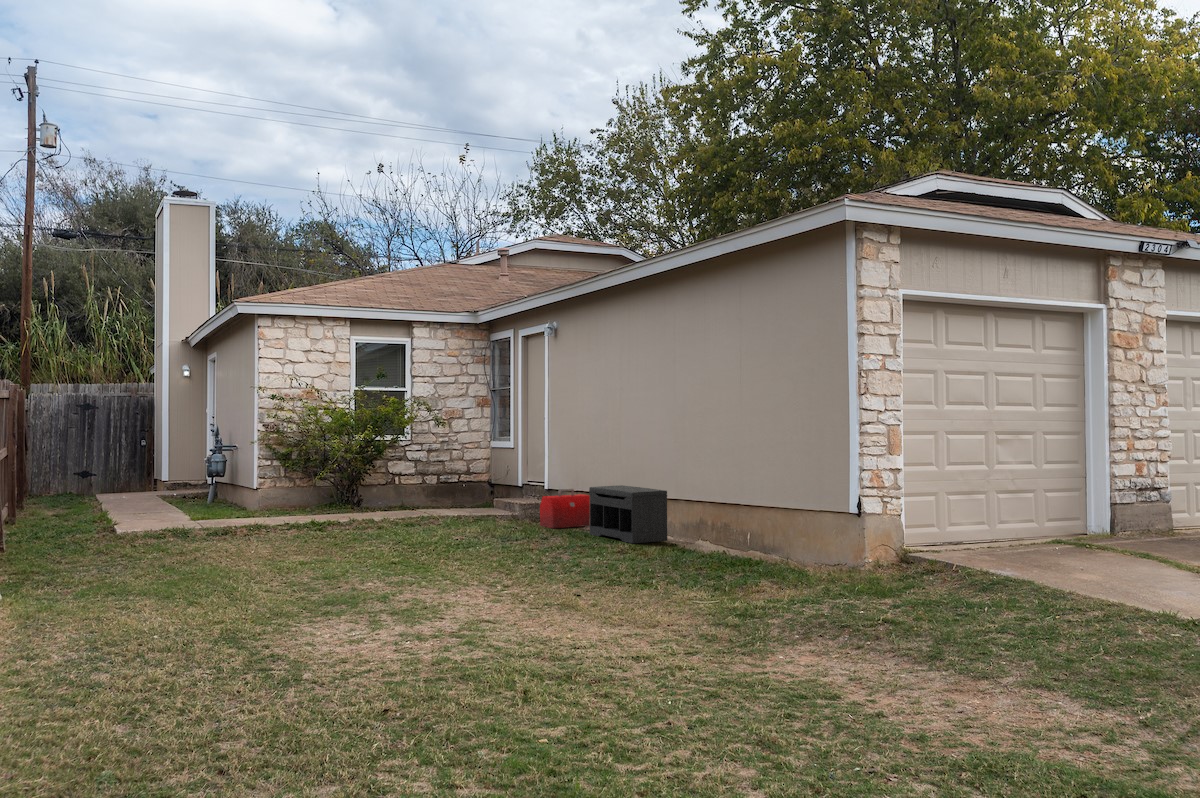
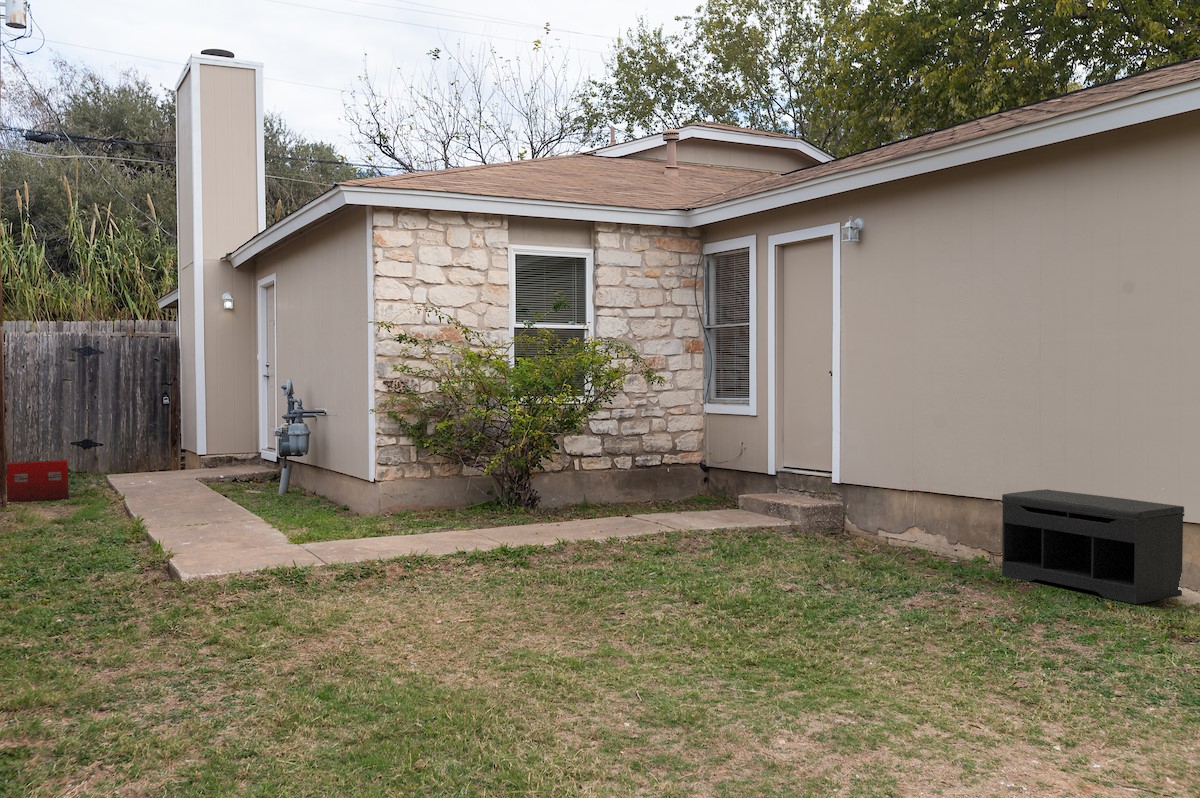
toolbox: present [540,489,590,528] -> present [6,453,69,502]

